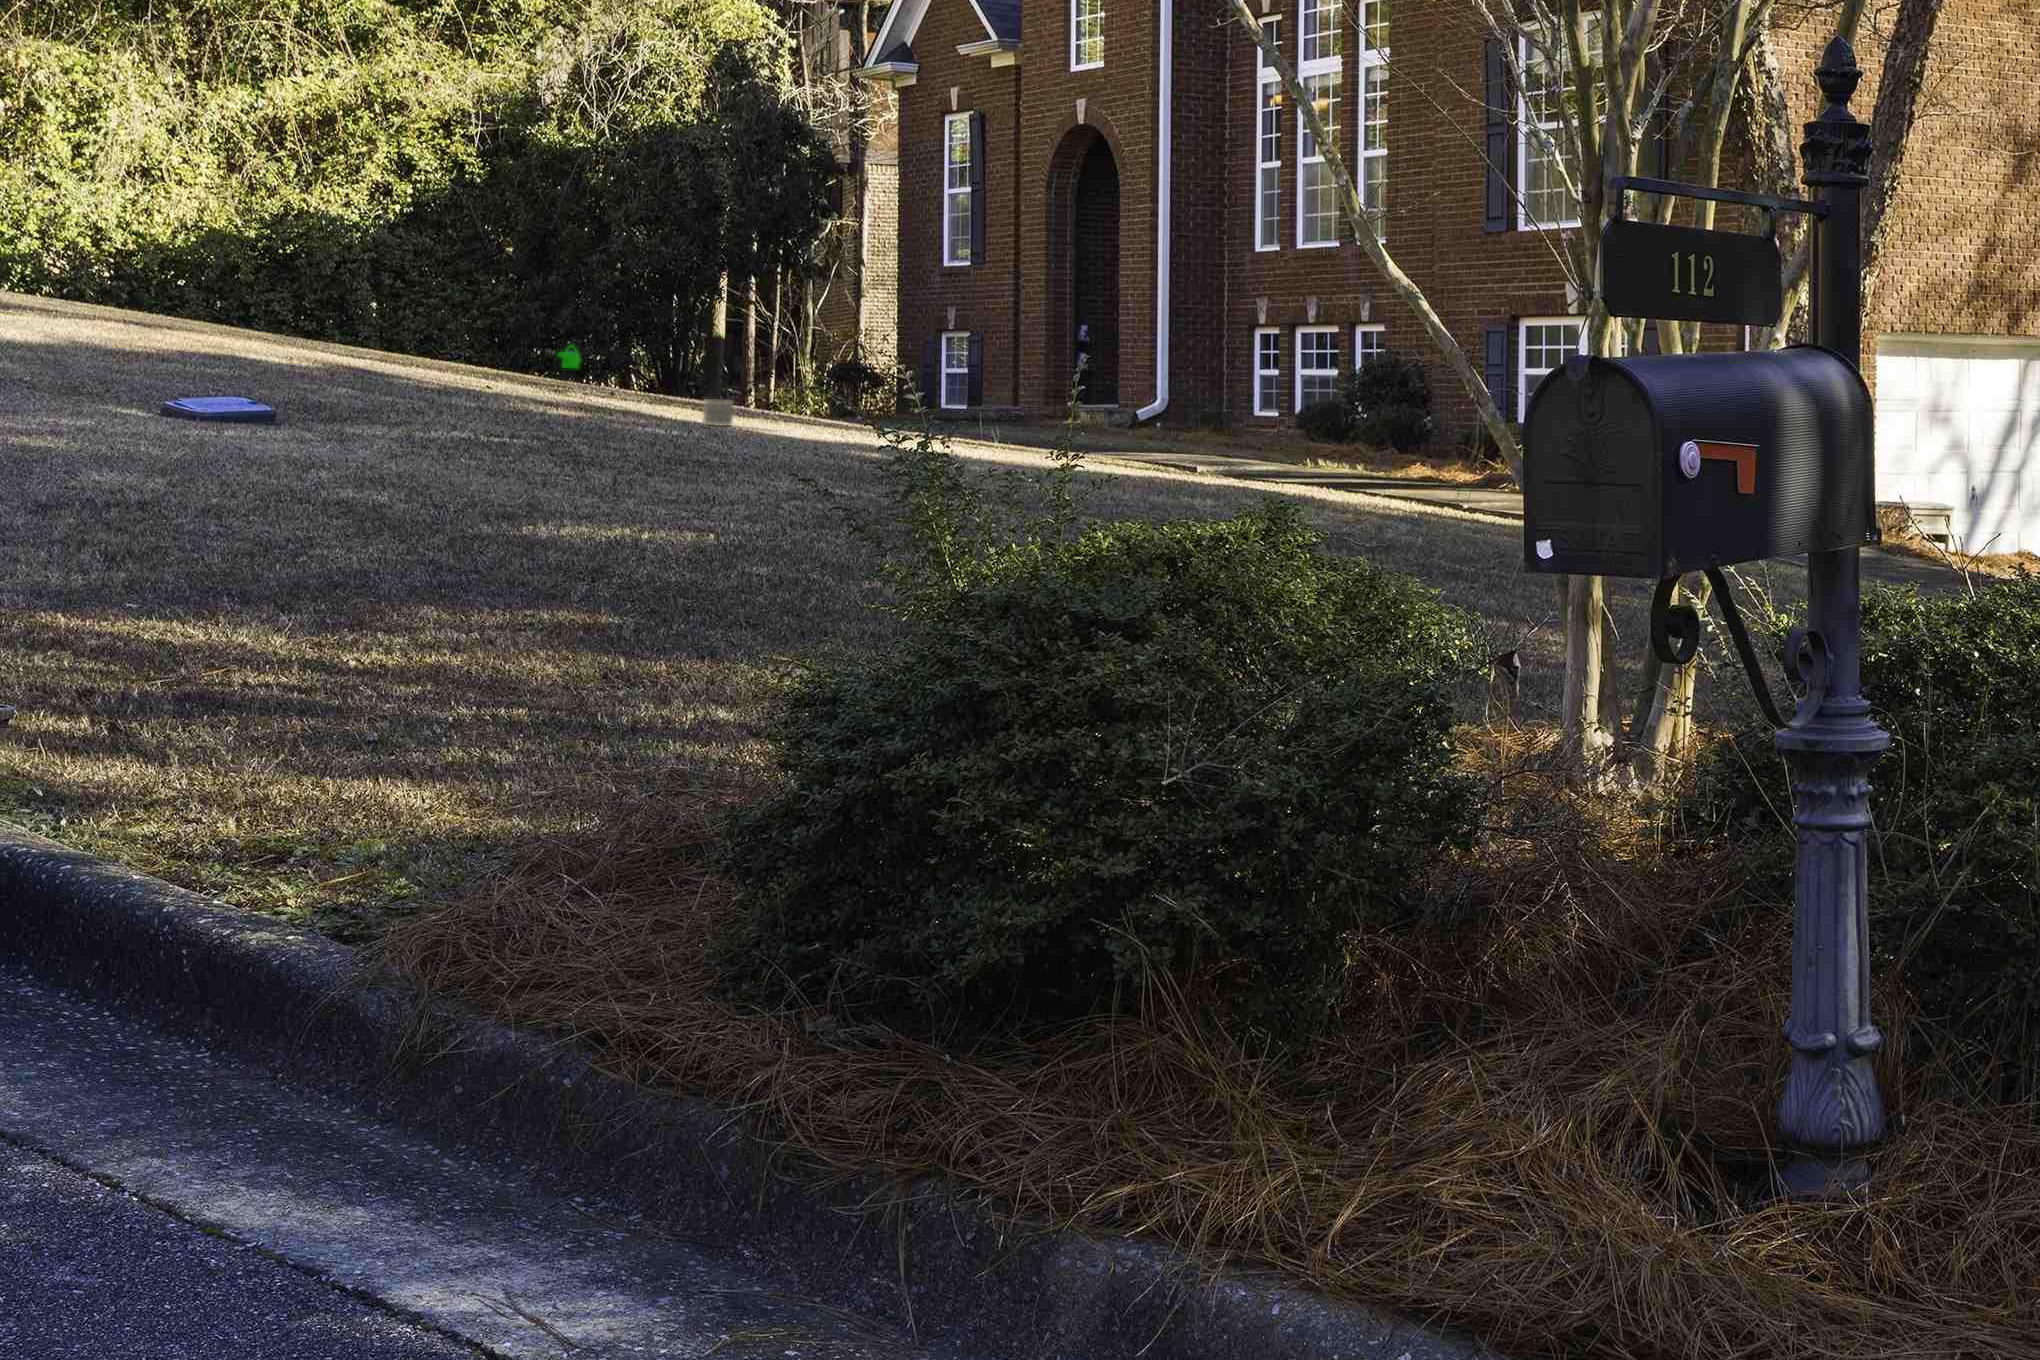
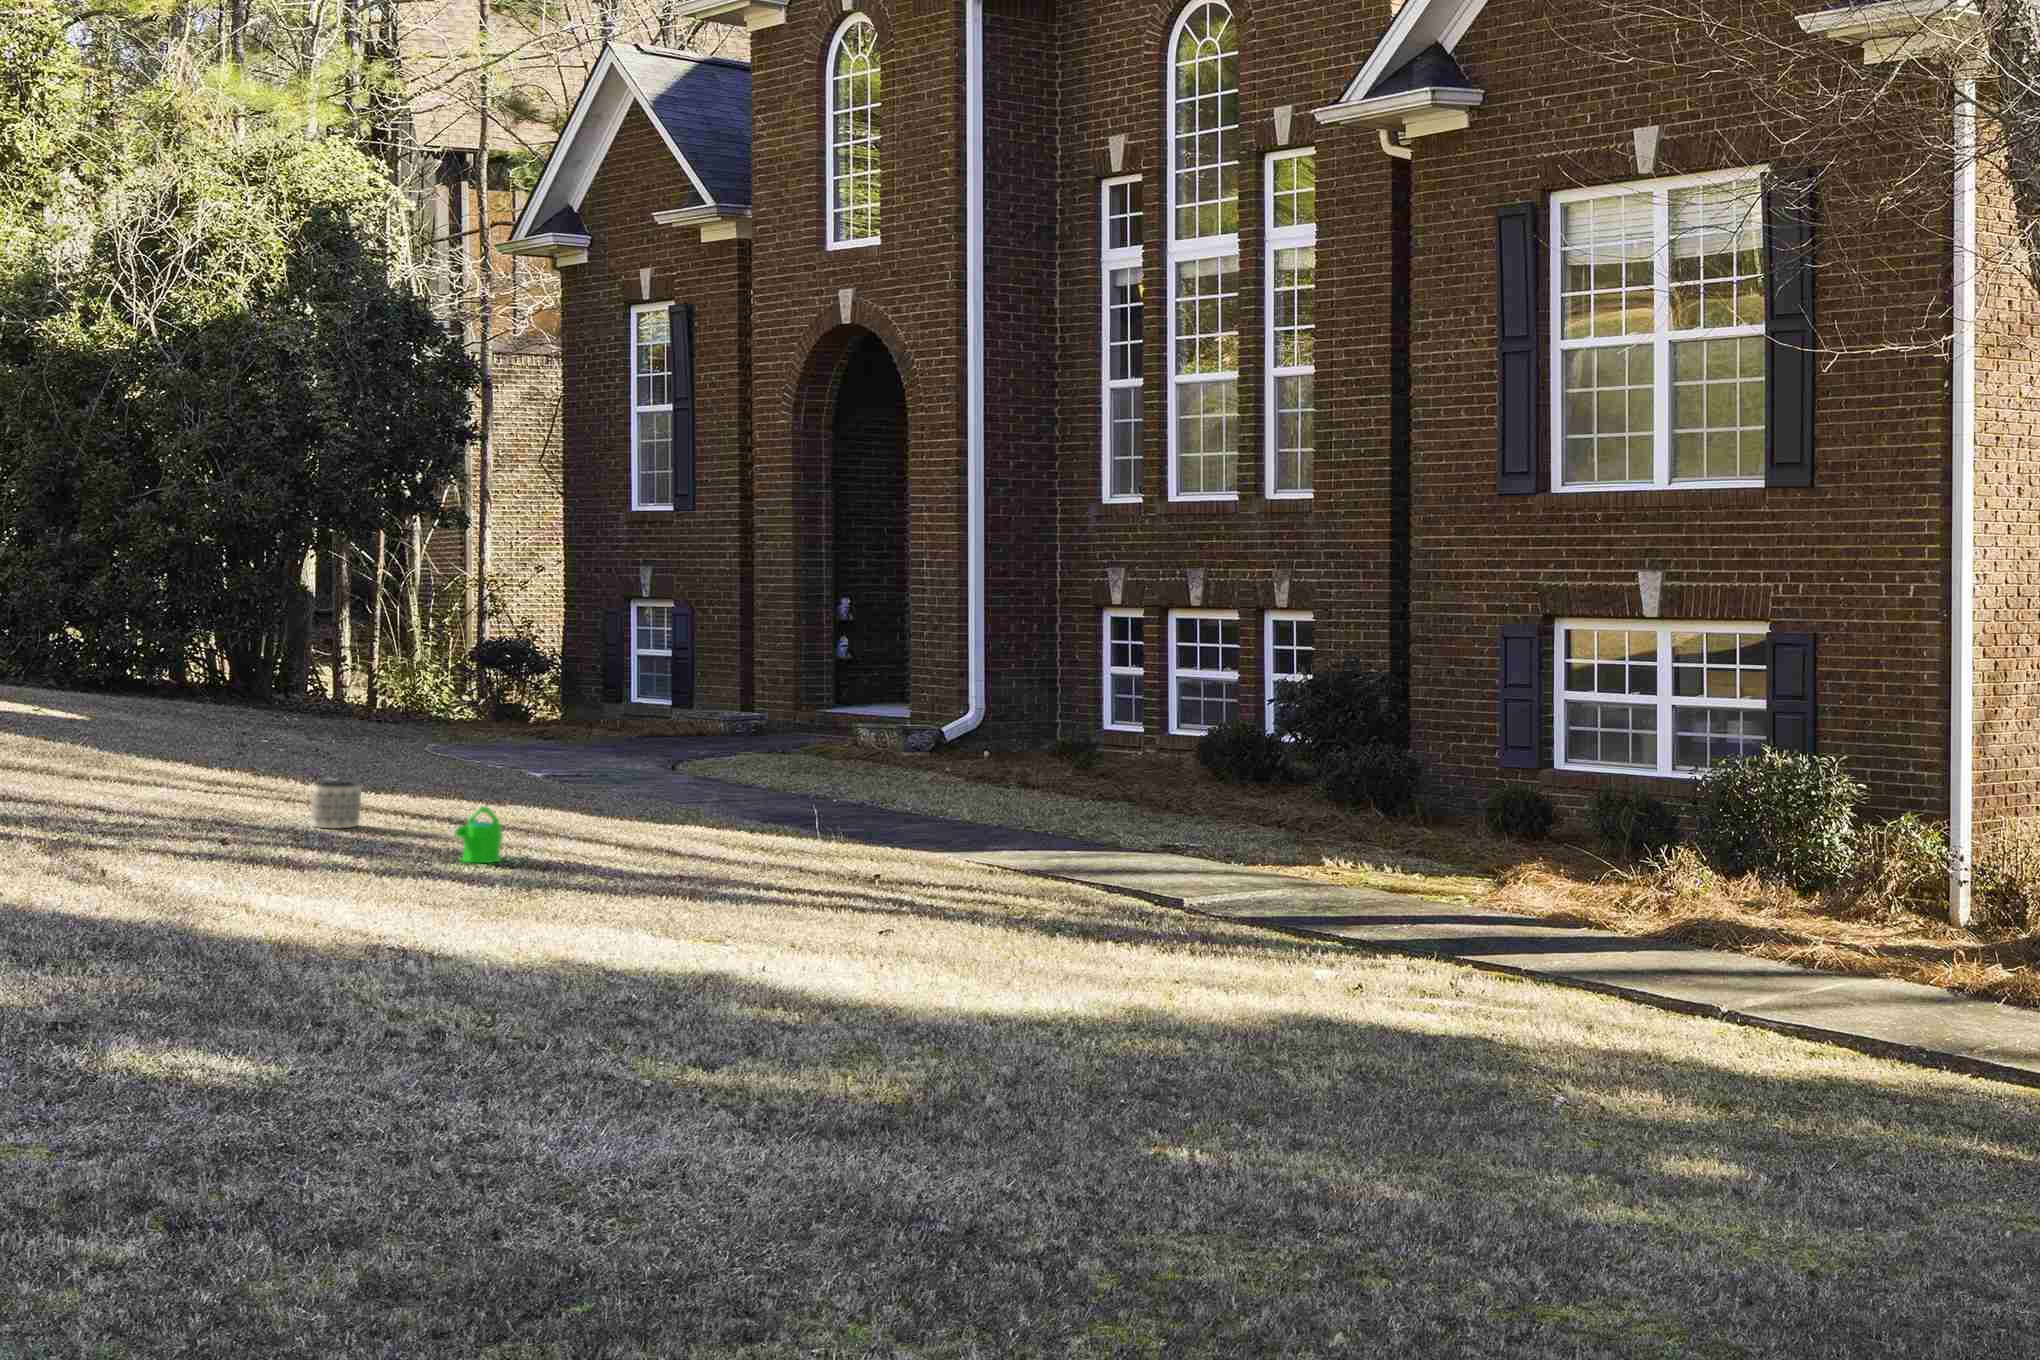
watering can: present [558,346,580,368] -> present [455,806,503,863]

